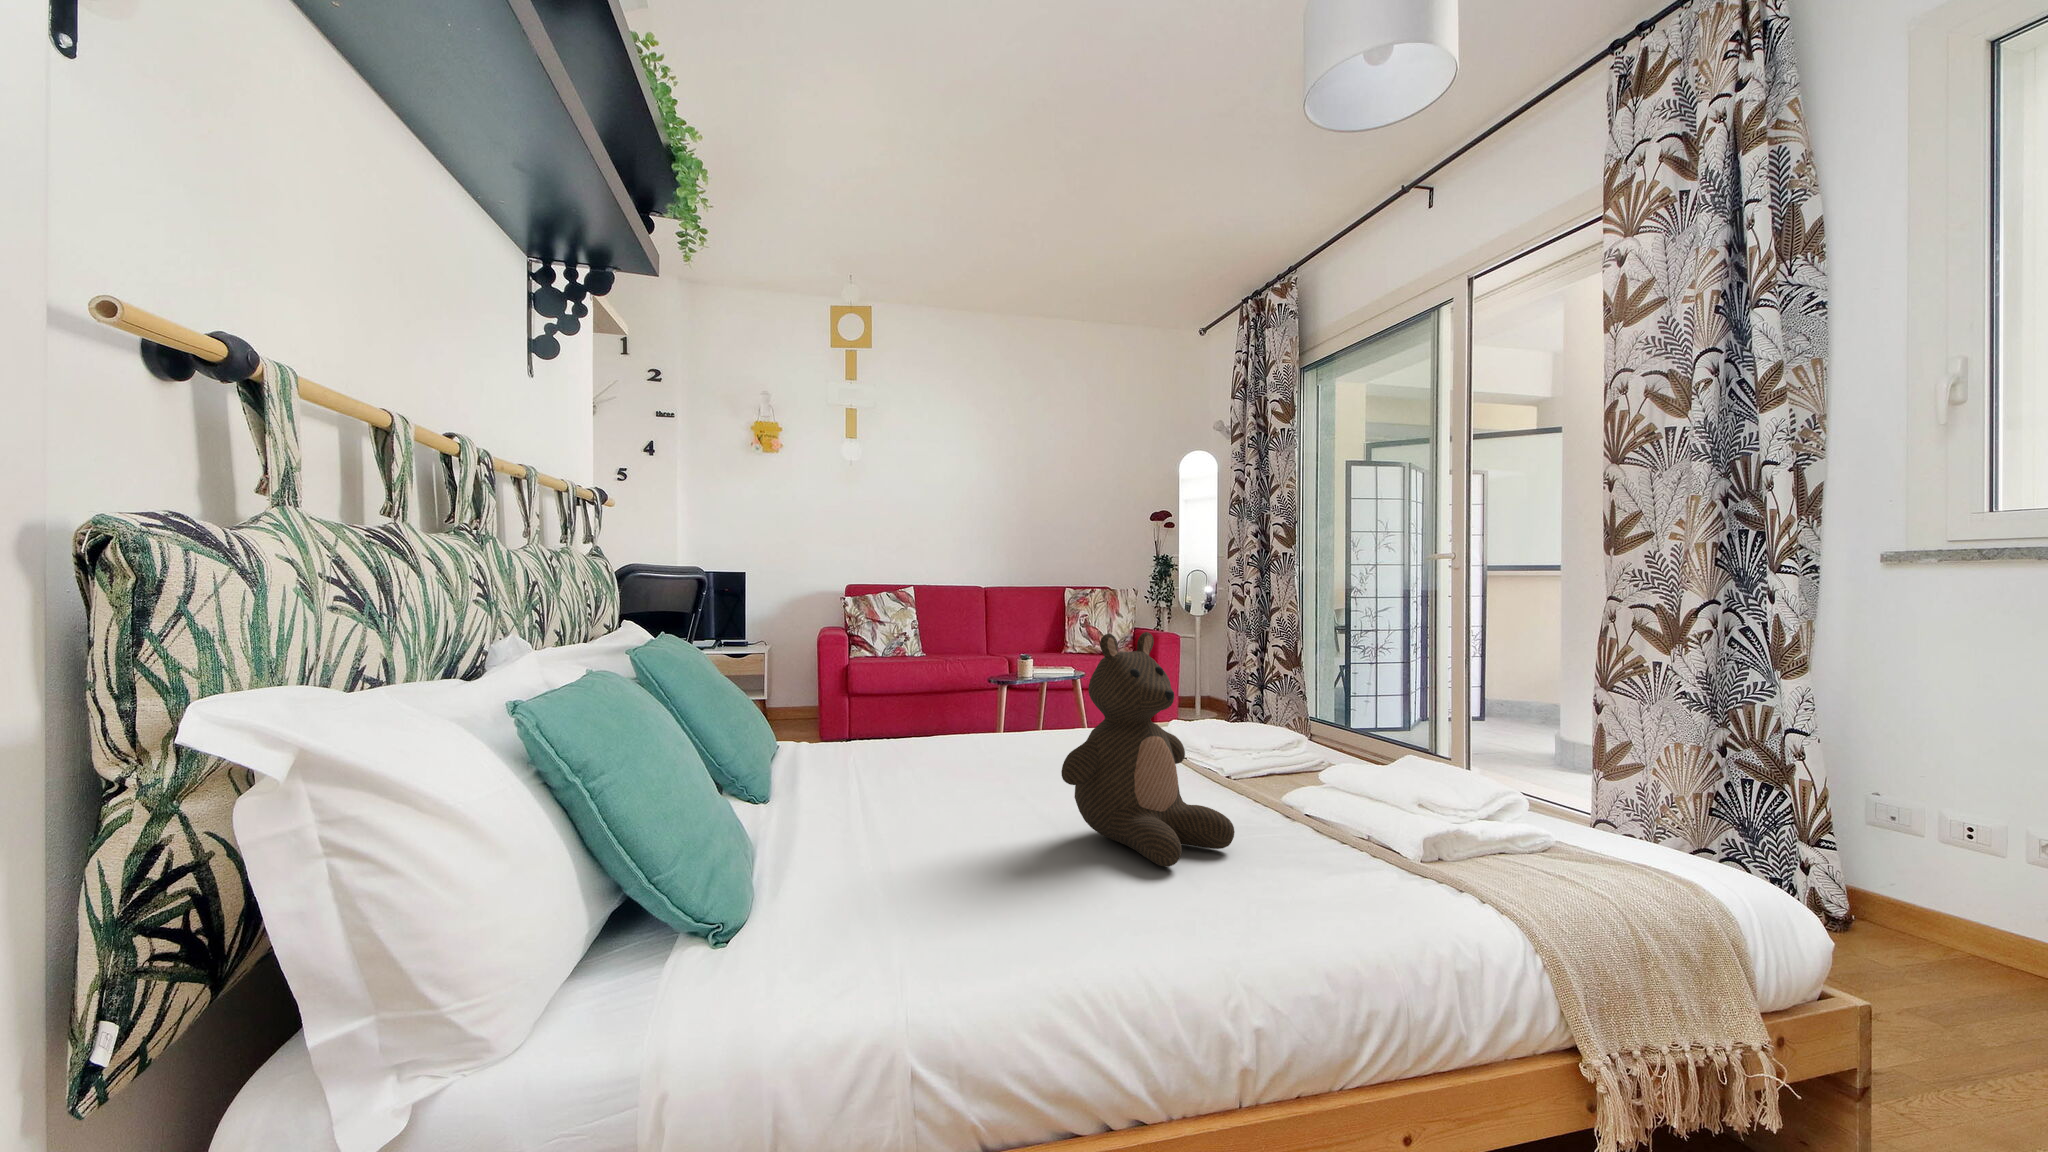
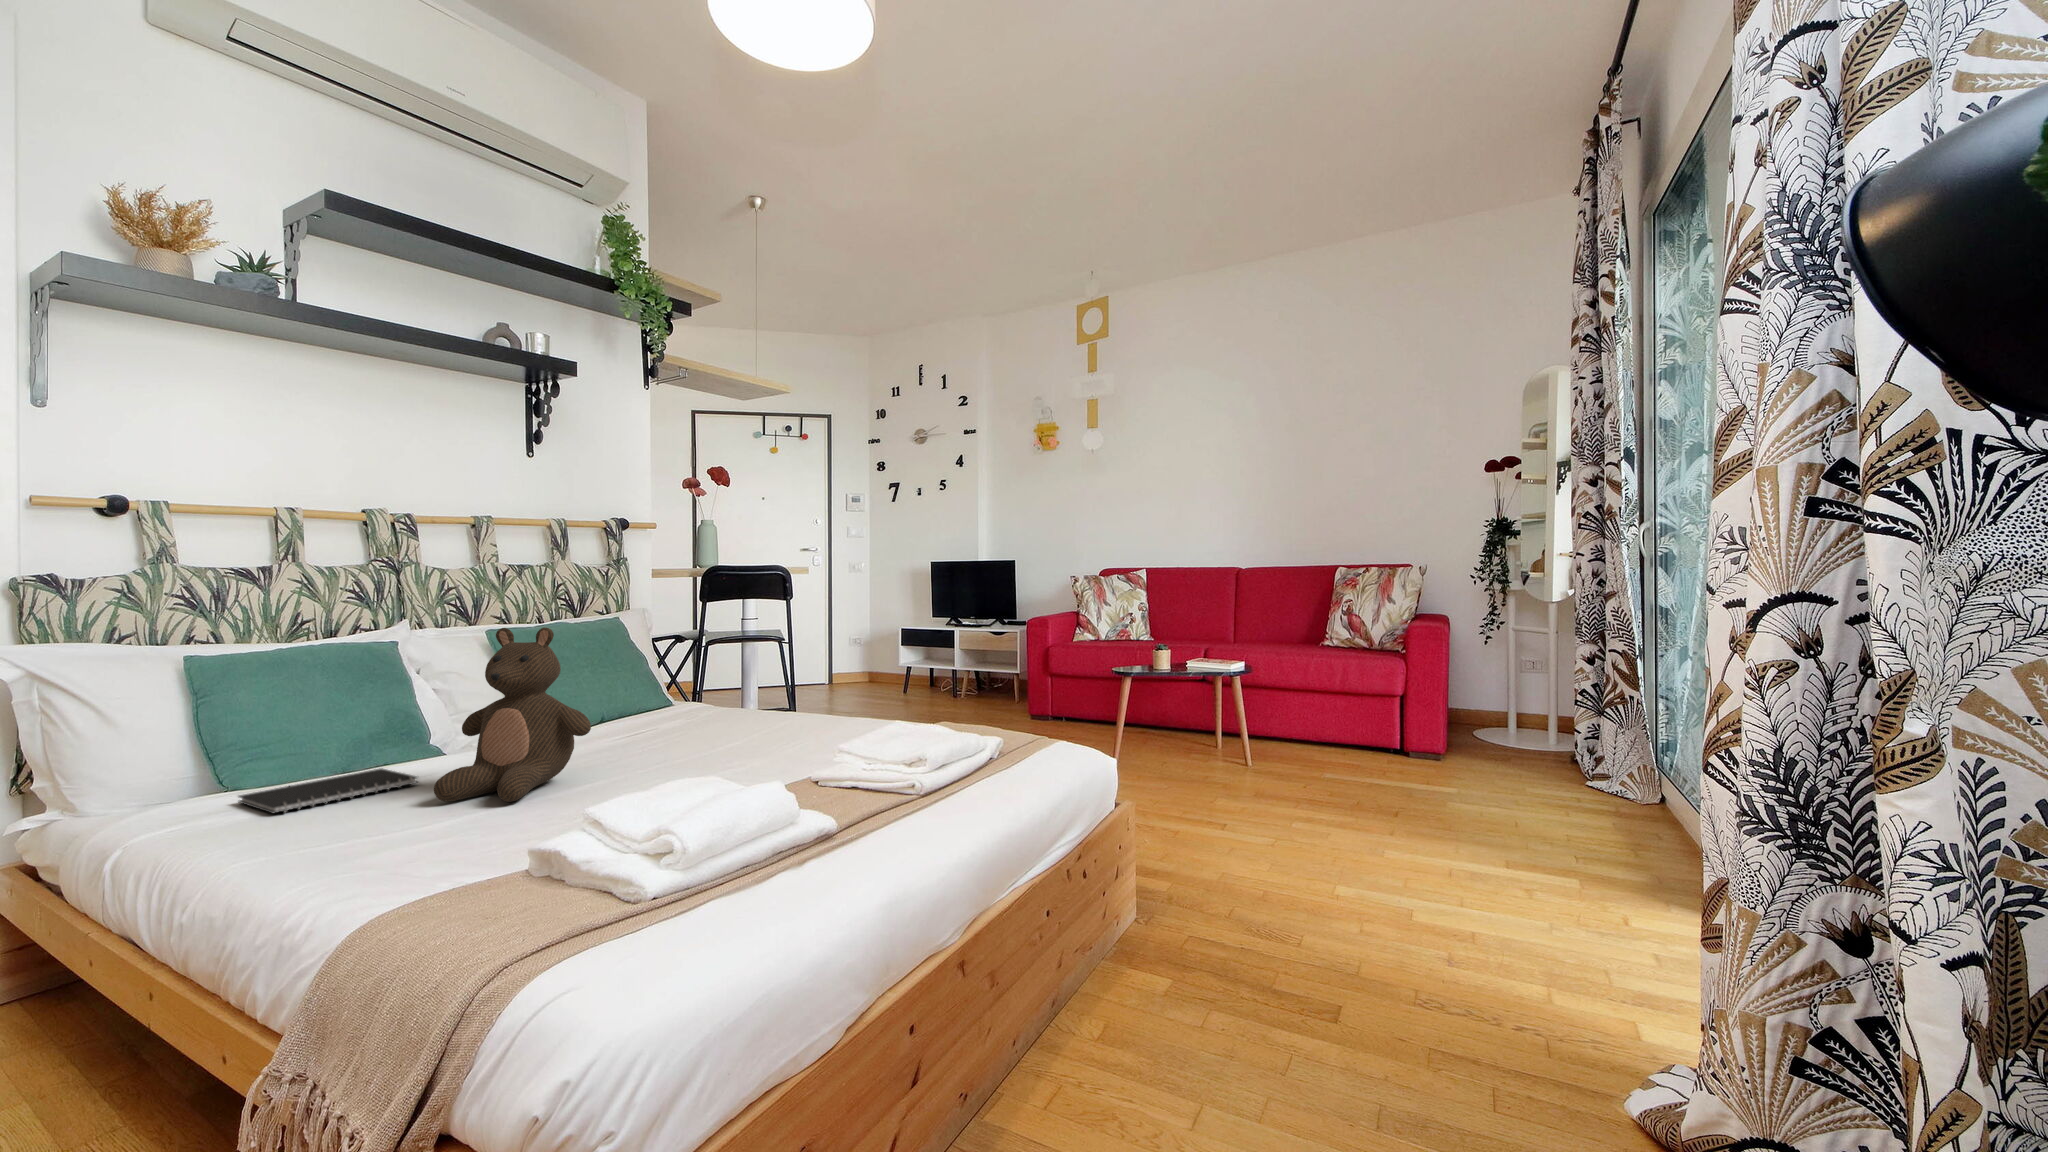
notebook: none [908,857,1080,954] -> present [239,768,417,814]

